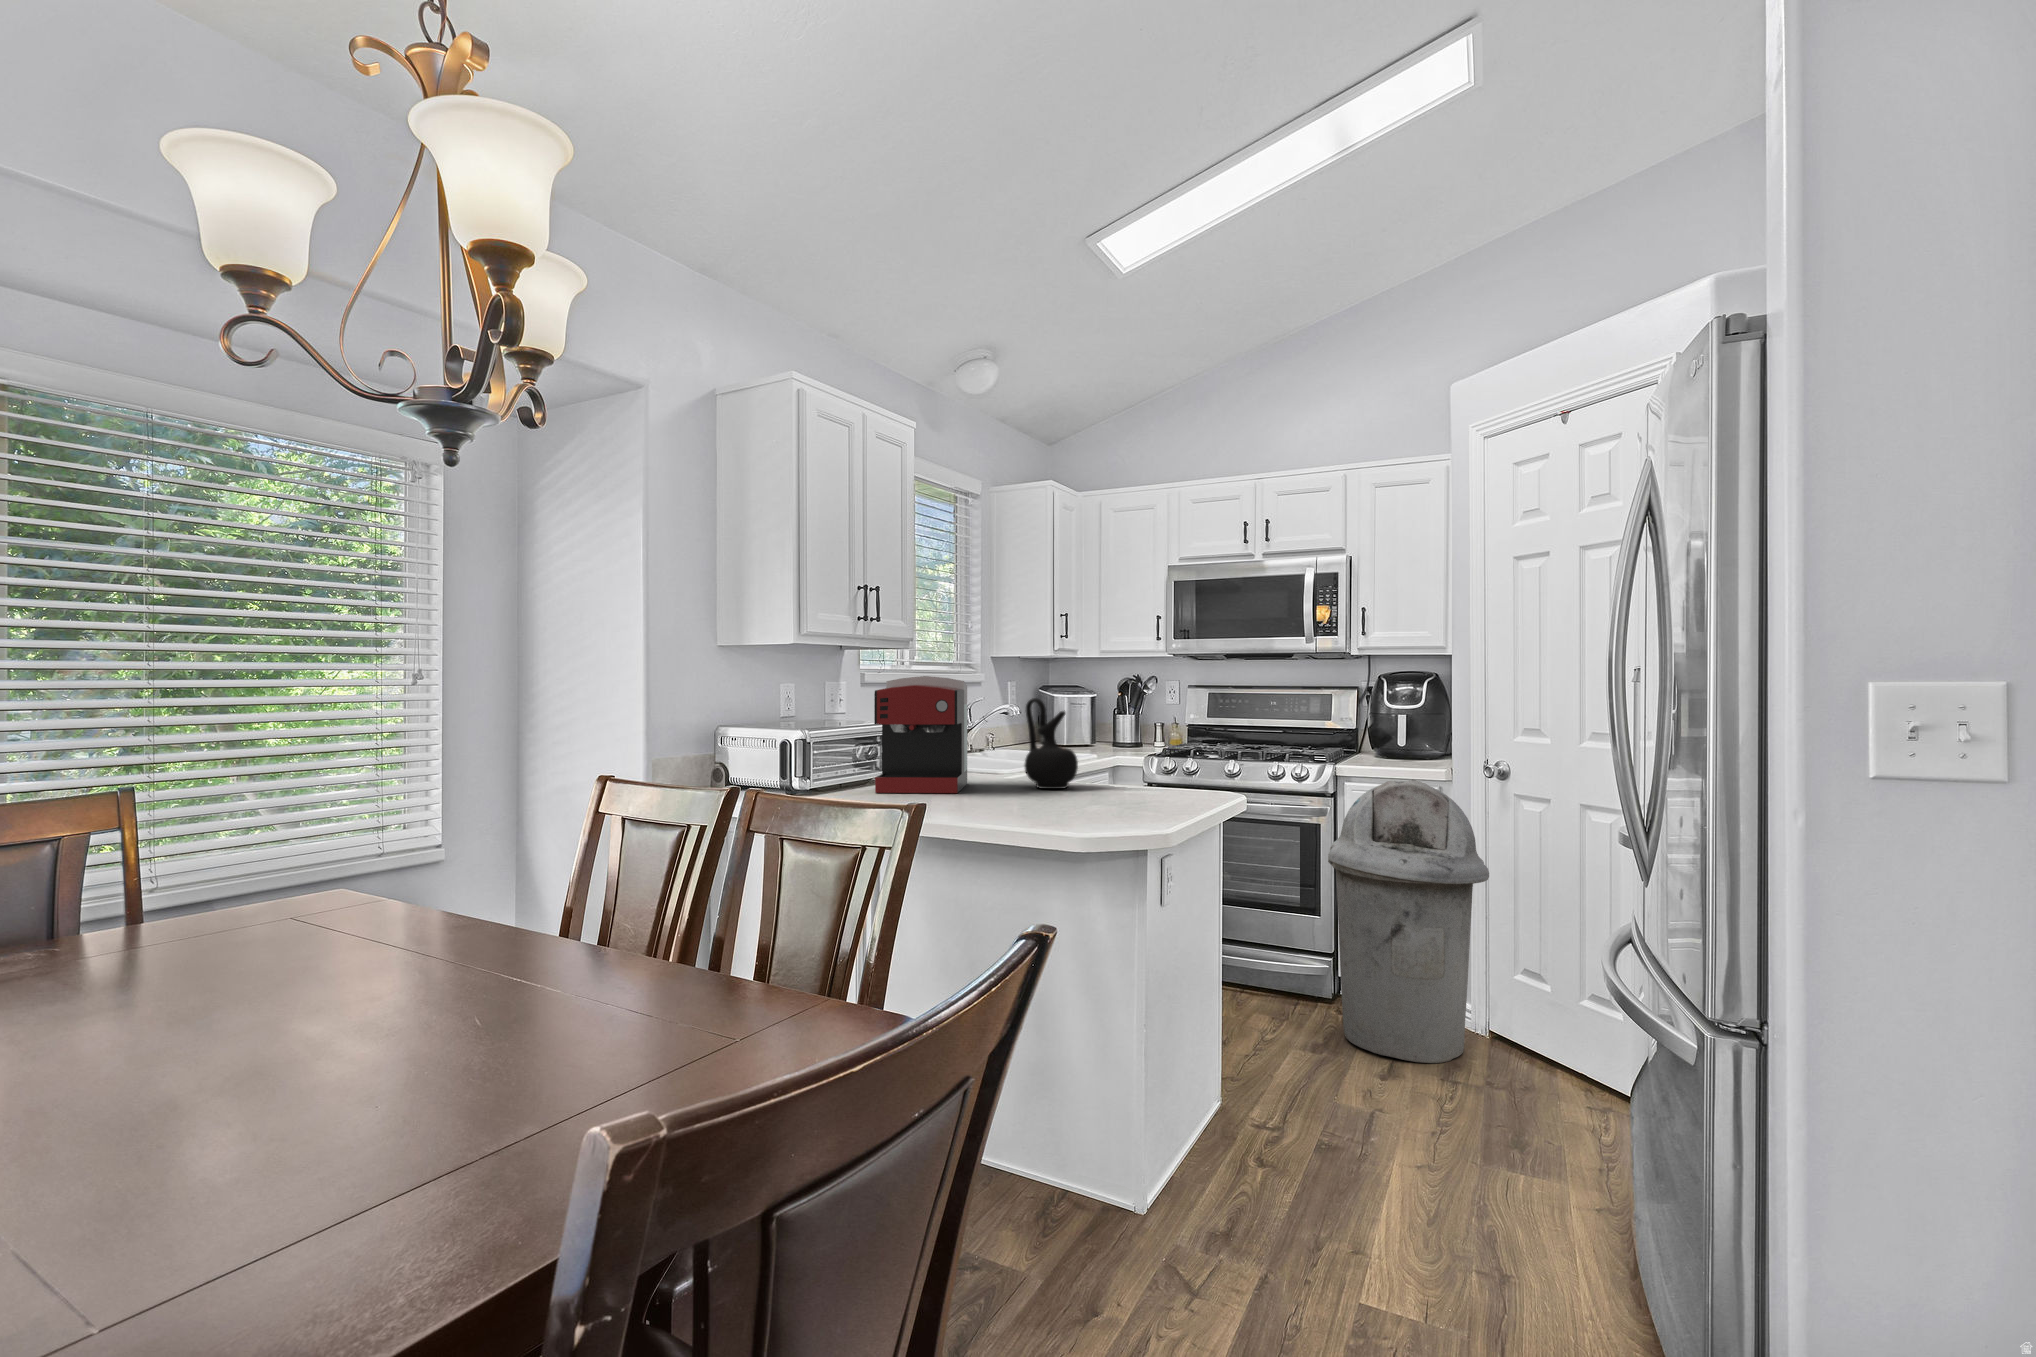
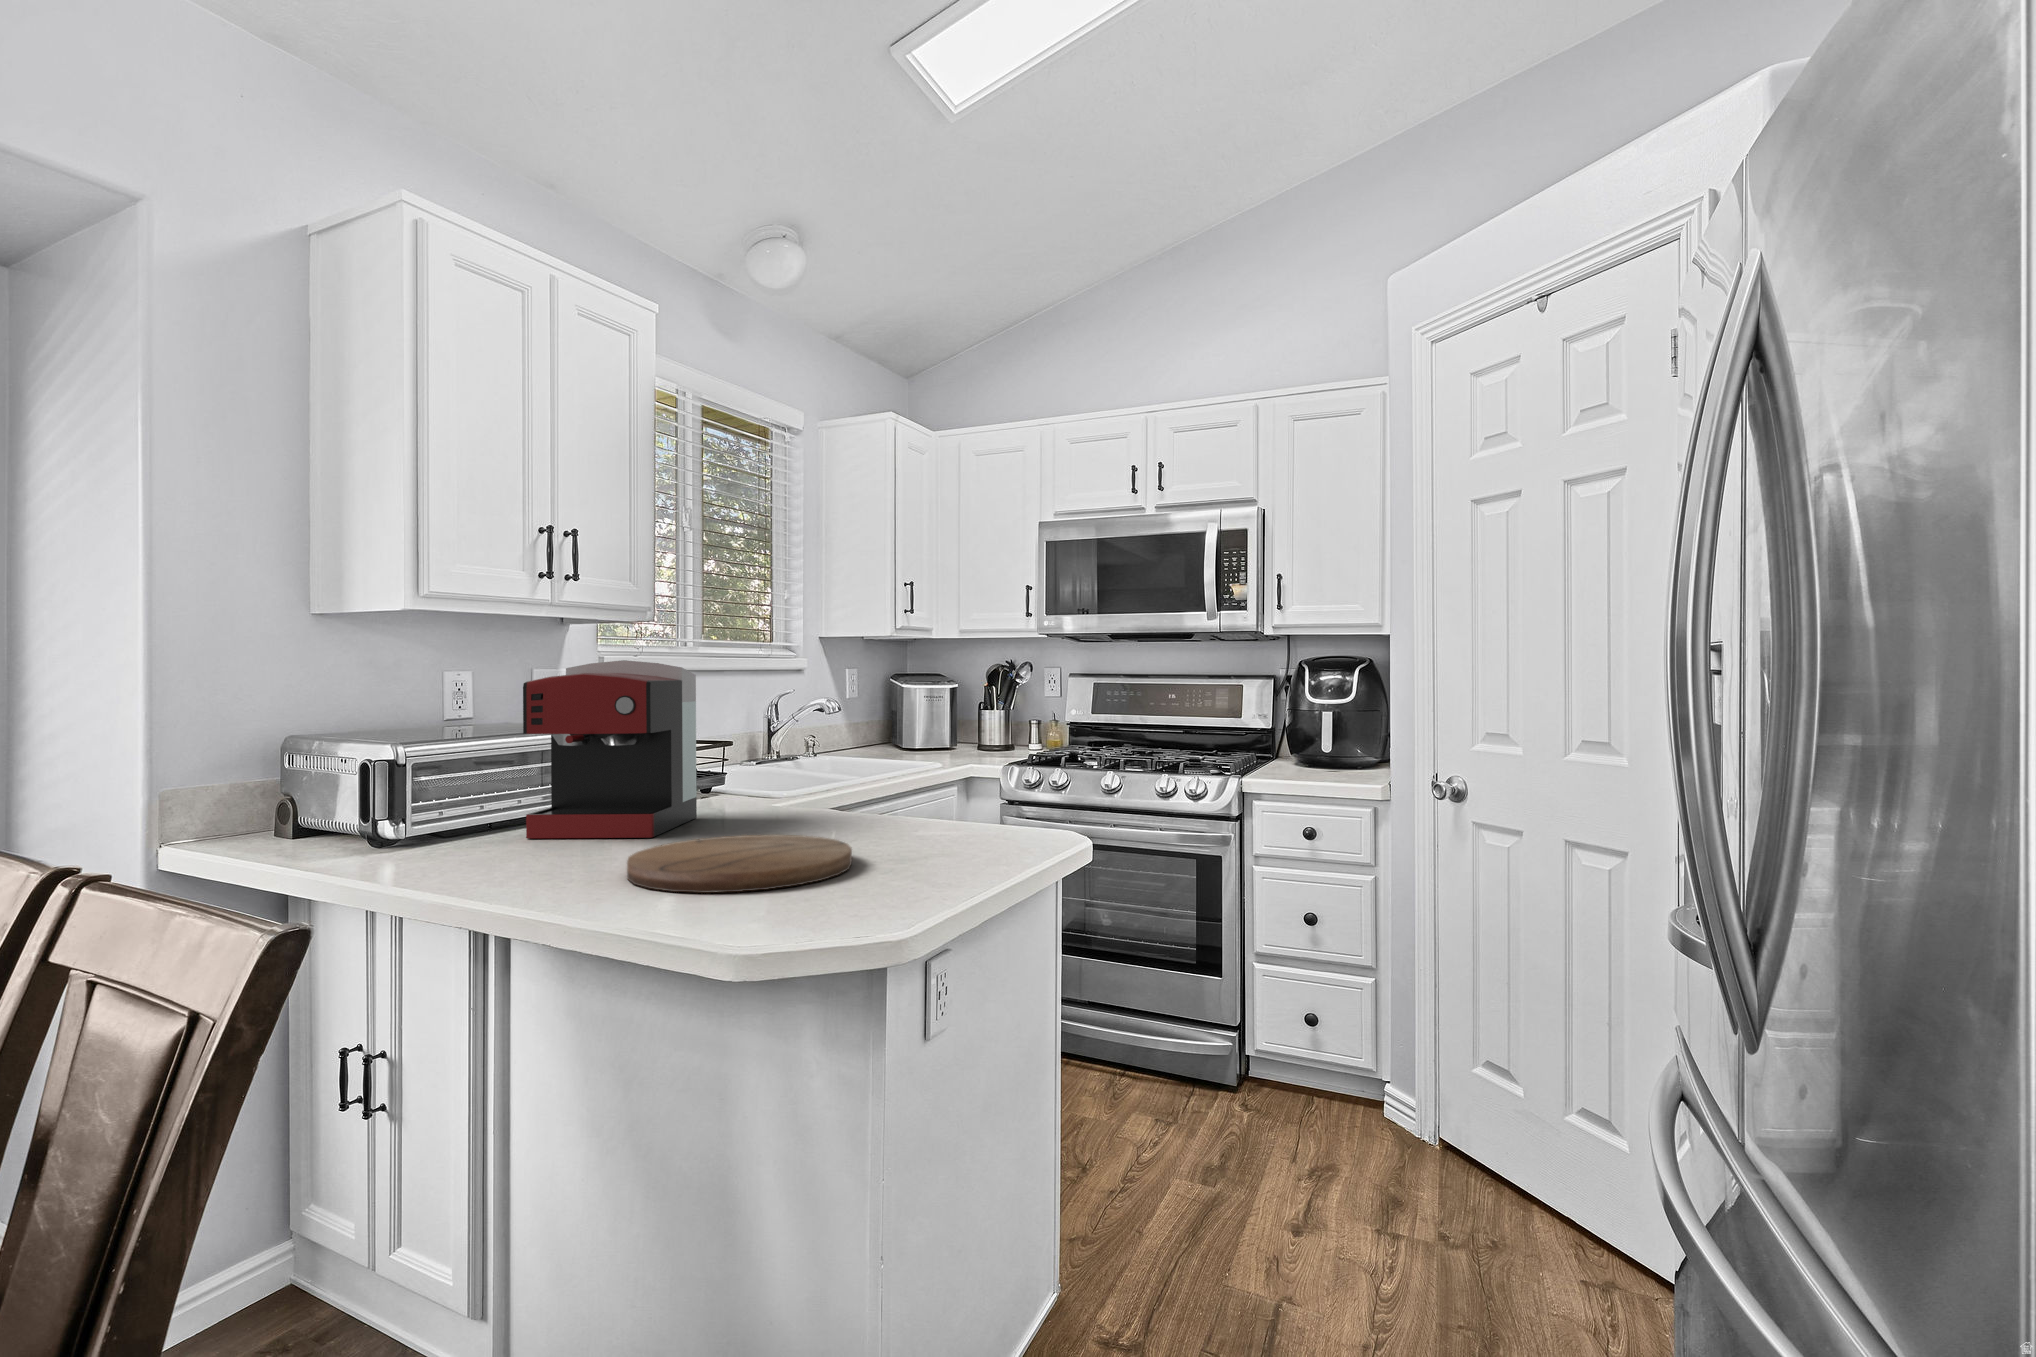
ceramic jug: present [1025,698,1078,789] -> none [770,692,850,827]
trash can: present [1328,779,1489,1063] -> none [1222,801,1438,1201]
cutting board: none [976,790,1111,817] -> present [627,835,852,893]

